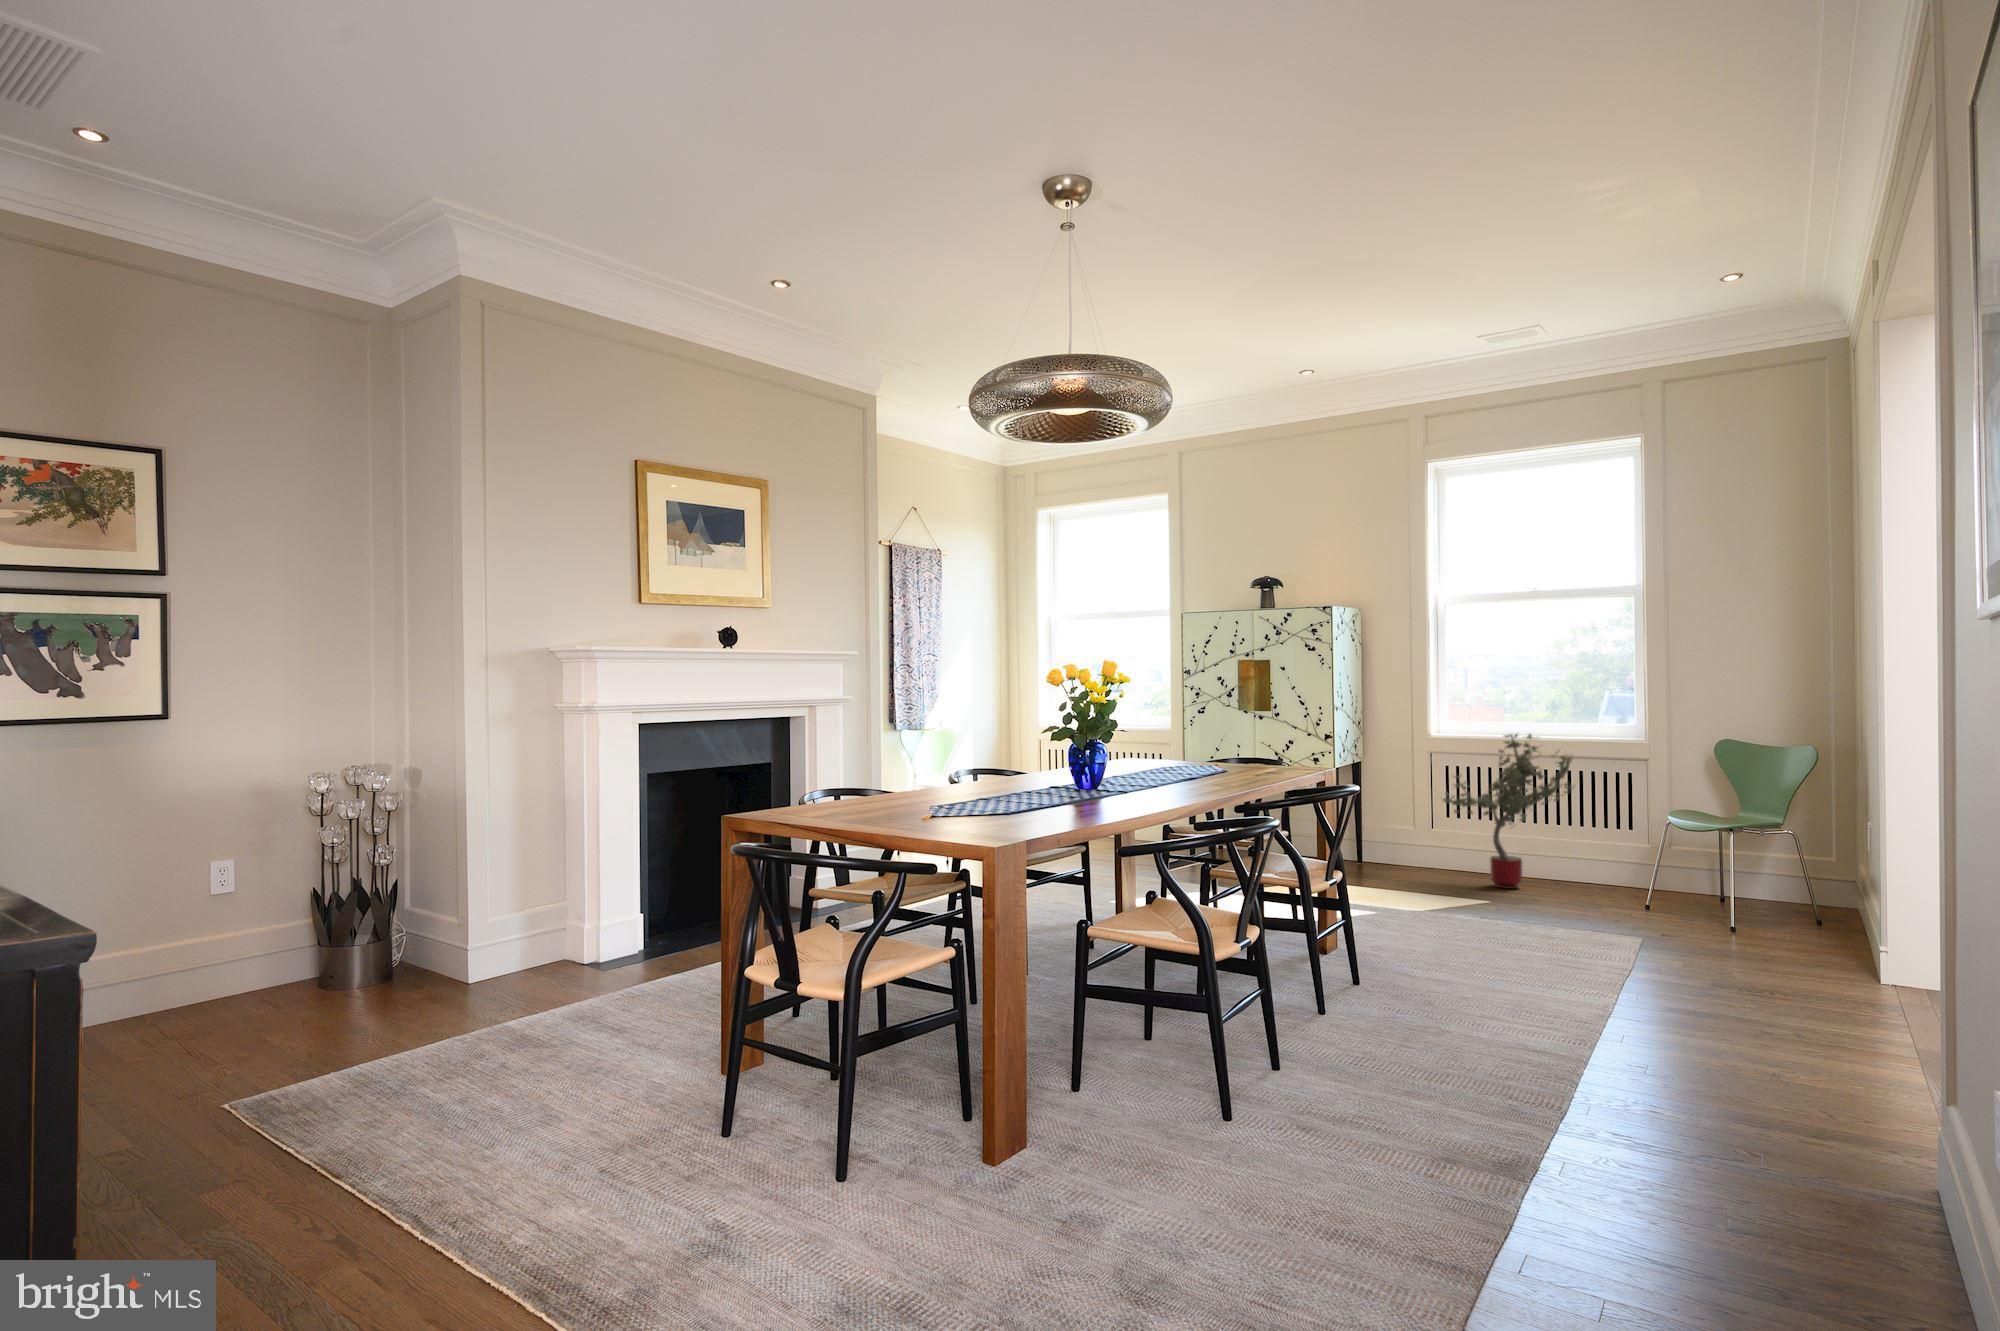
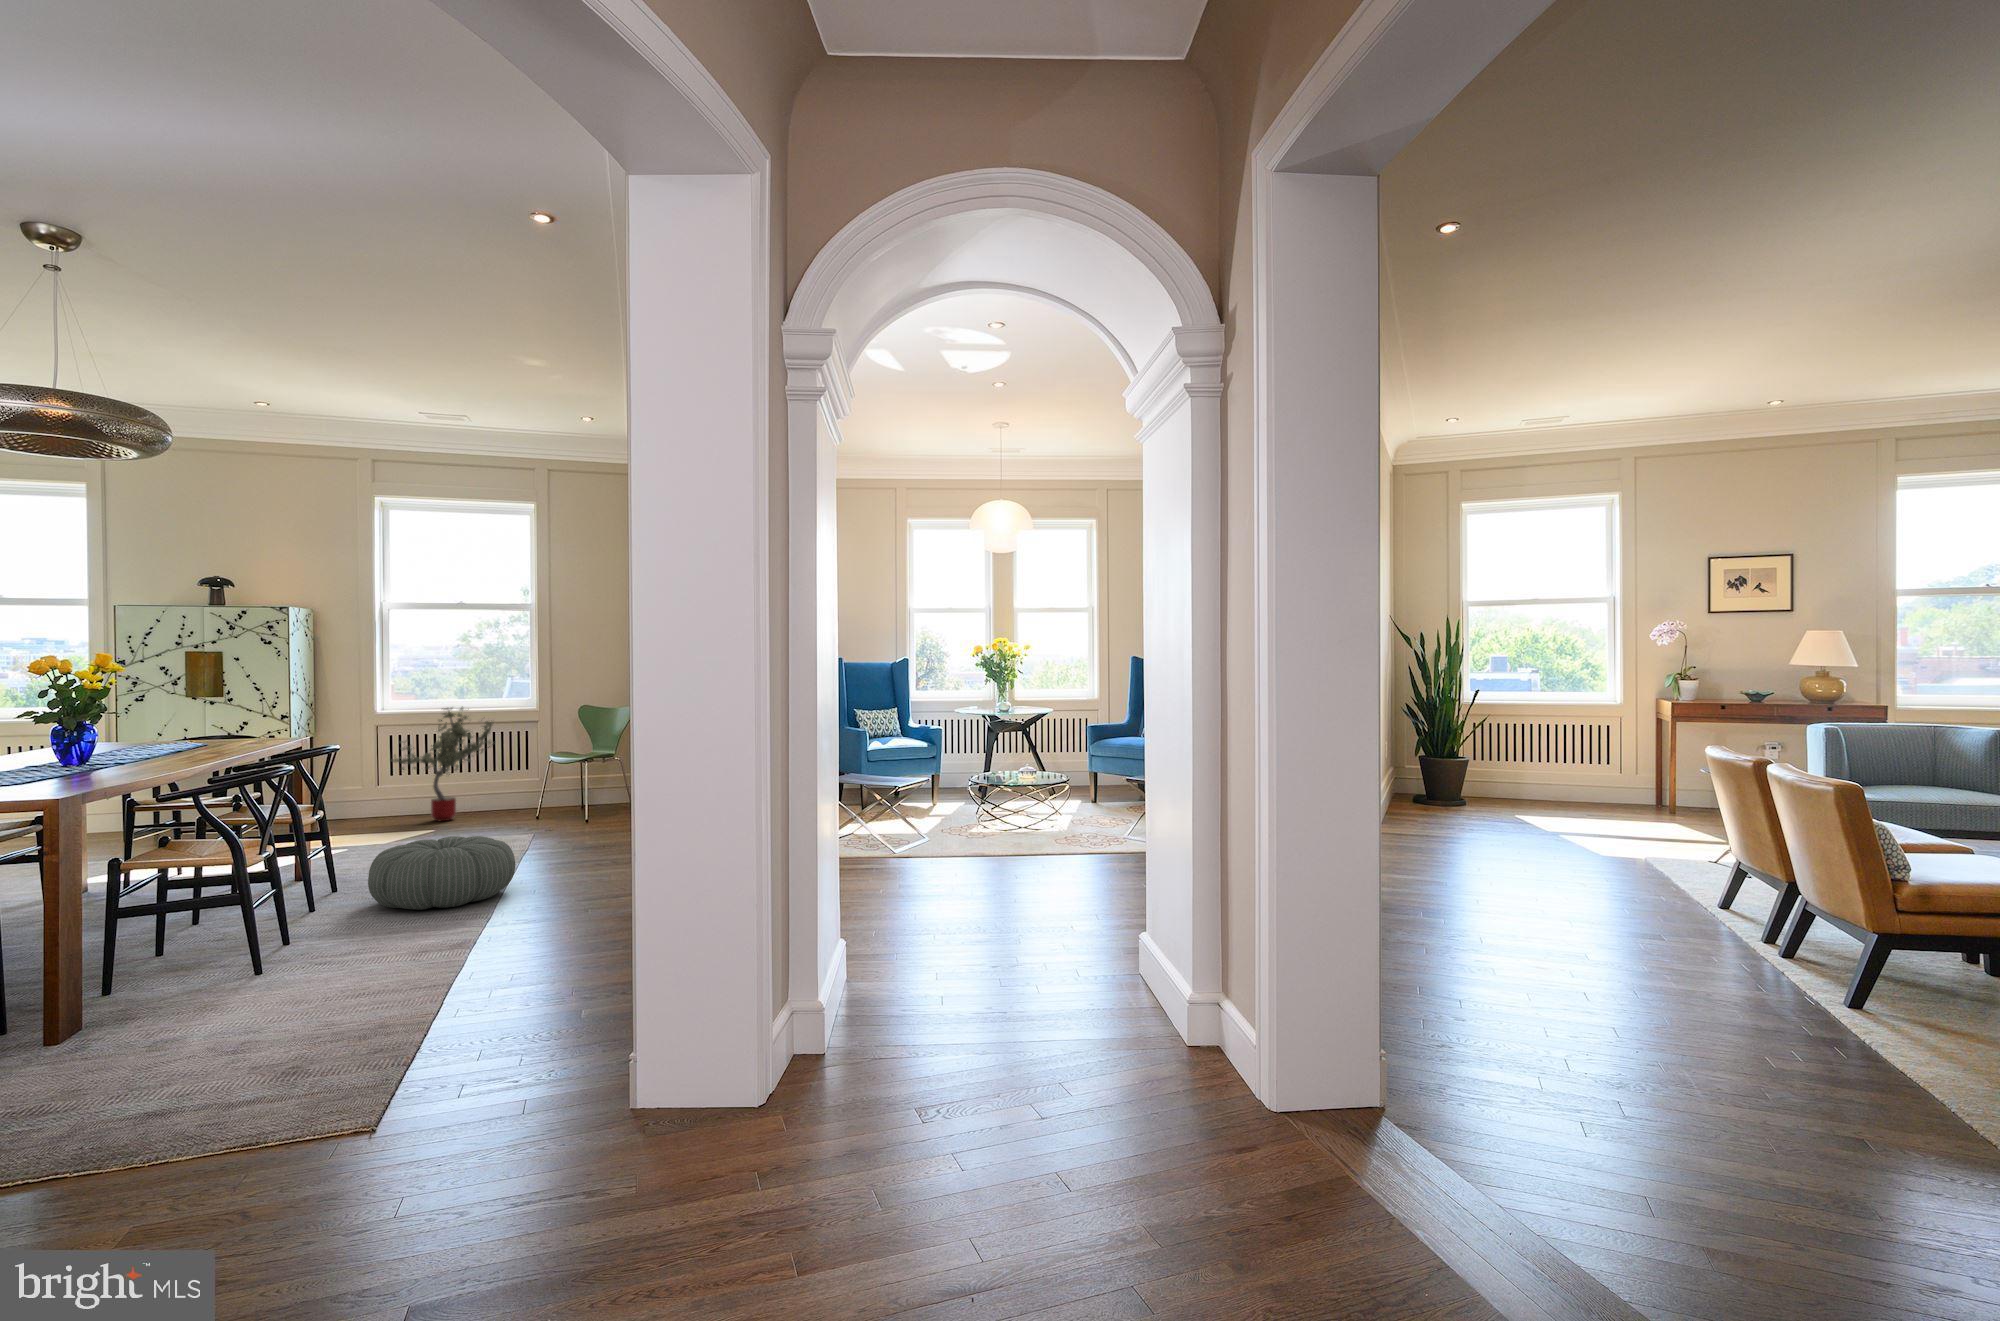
pouf: none [1405,927,1609,1041] -> present [368,836,515,910]

